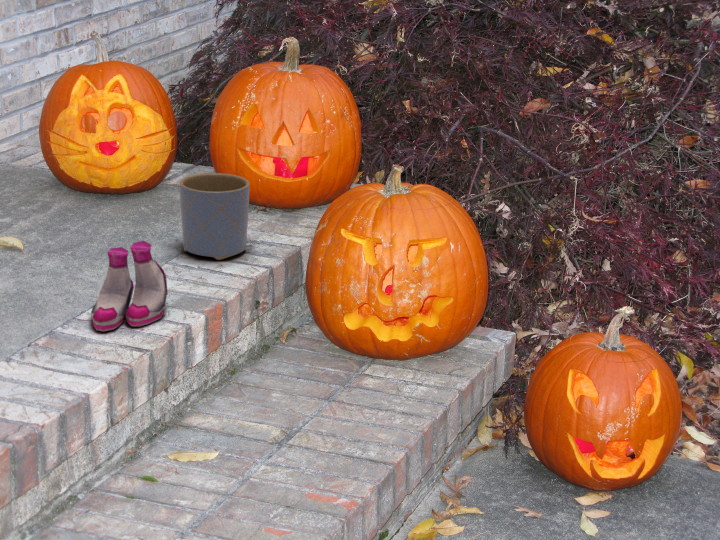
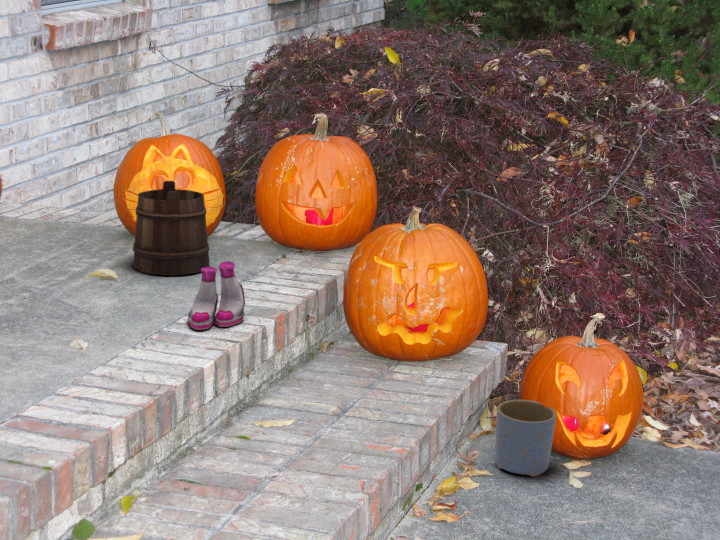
bucket: none [49,122,146,244] -> present [133,181,210,275]
planter: present [180,173,250,260] -> present [495,400,556,477]

